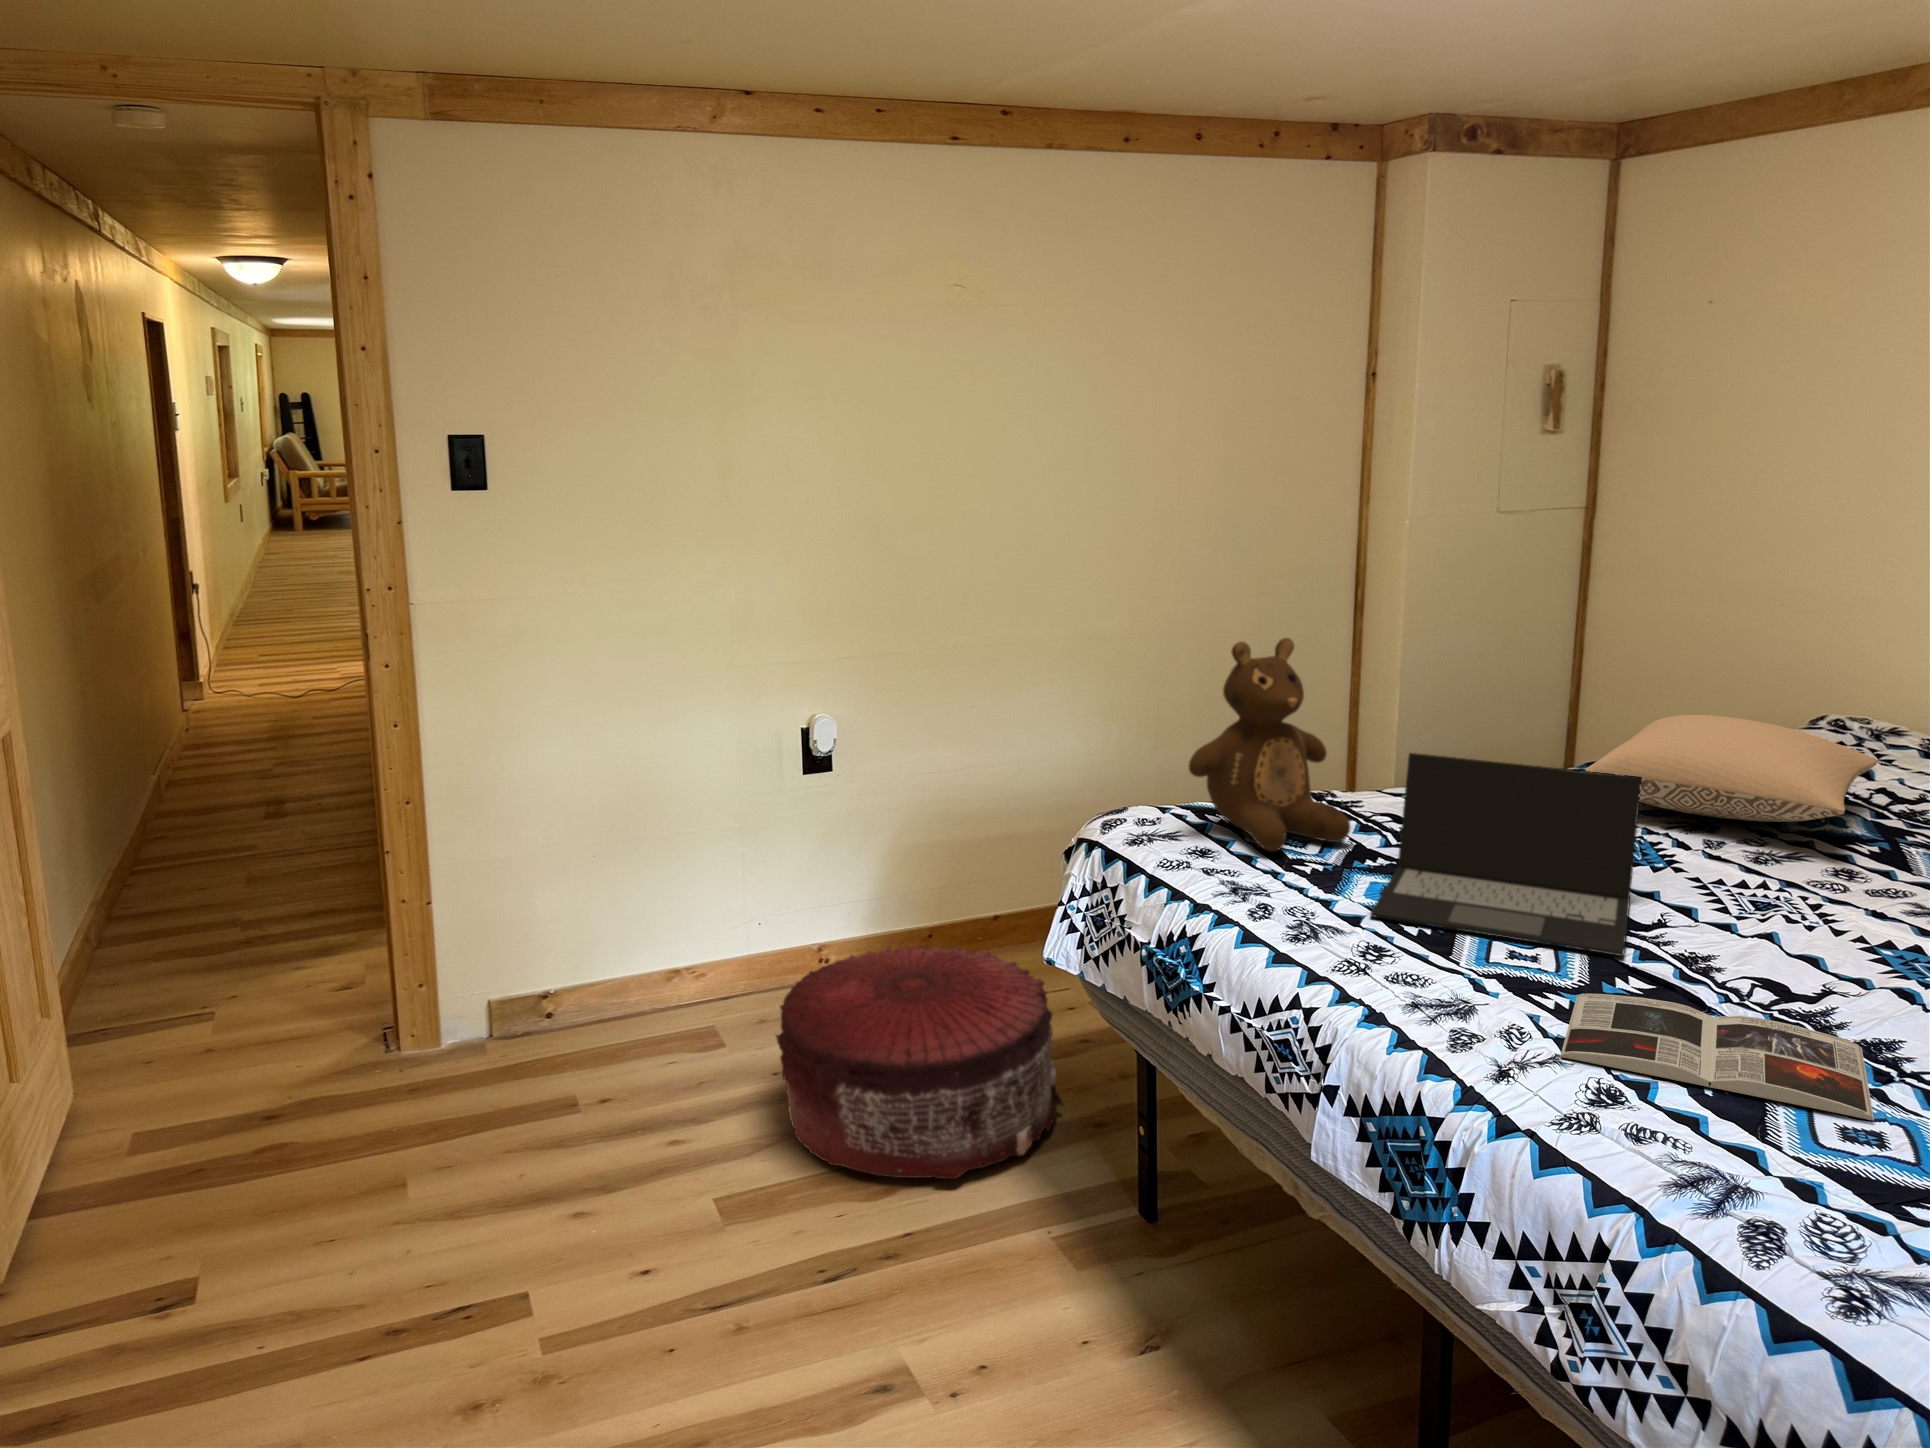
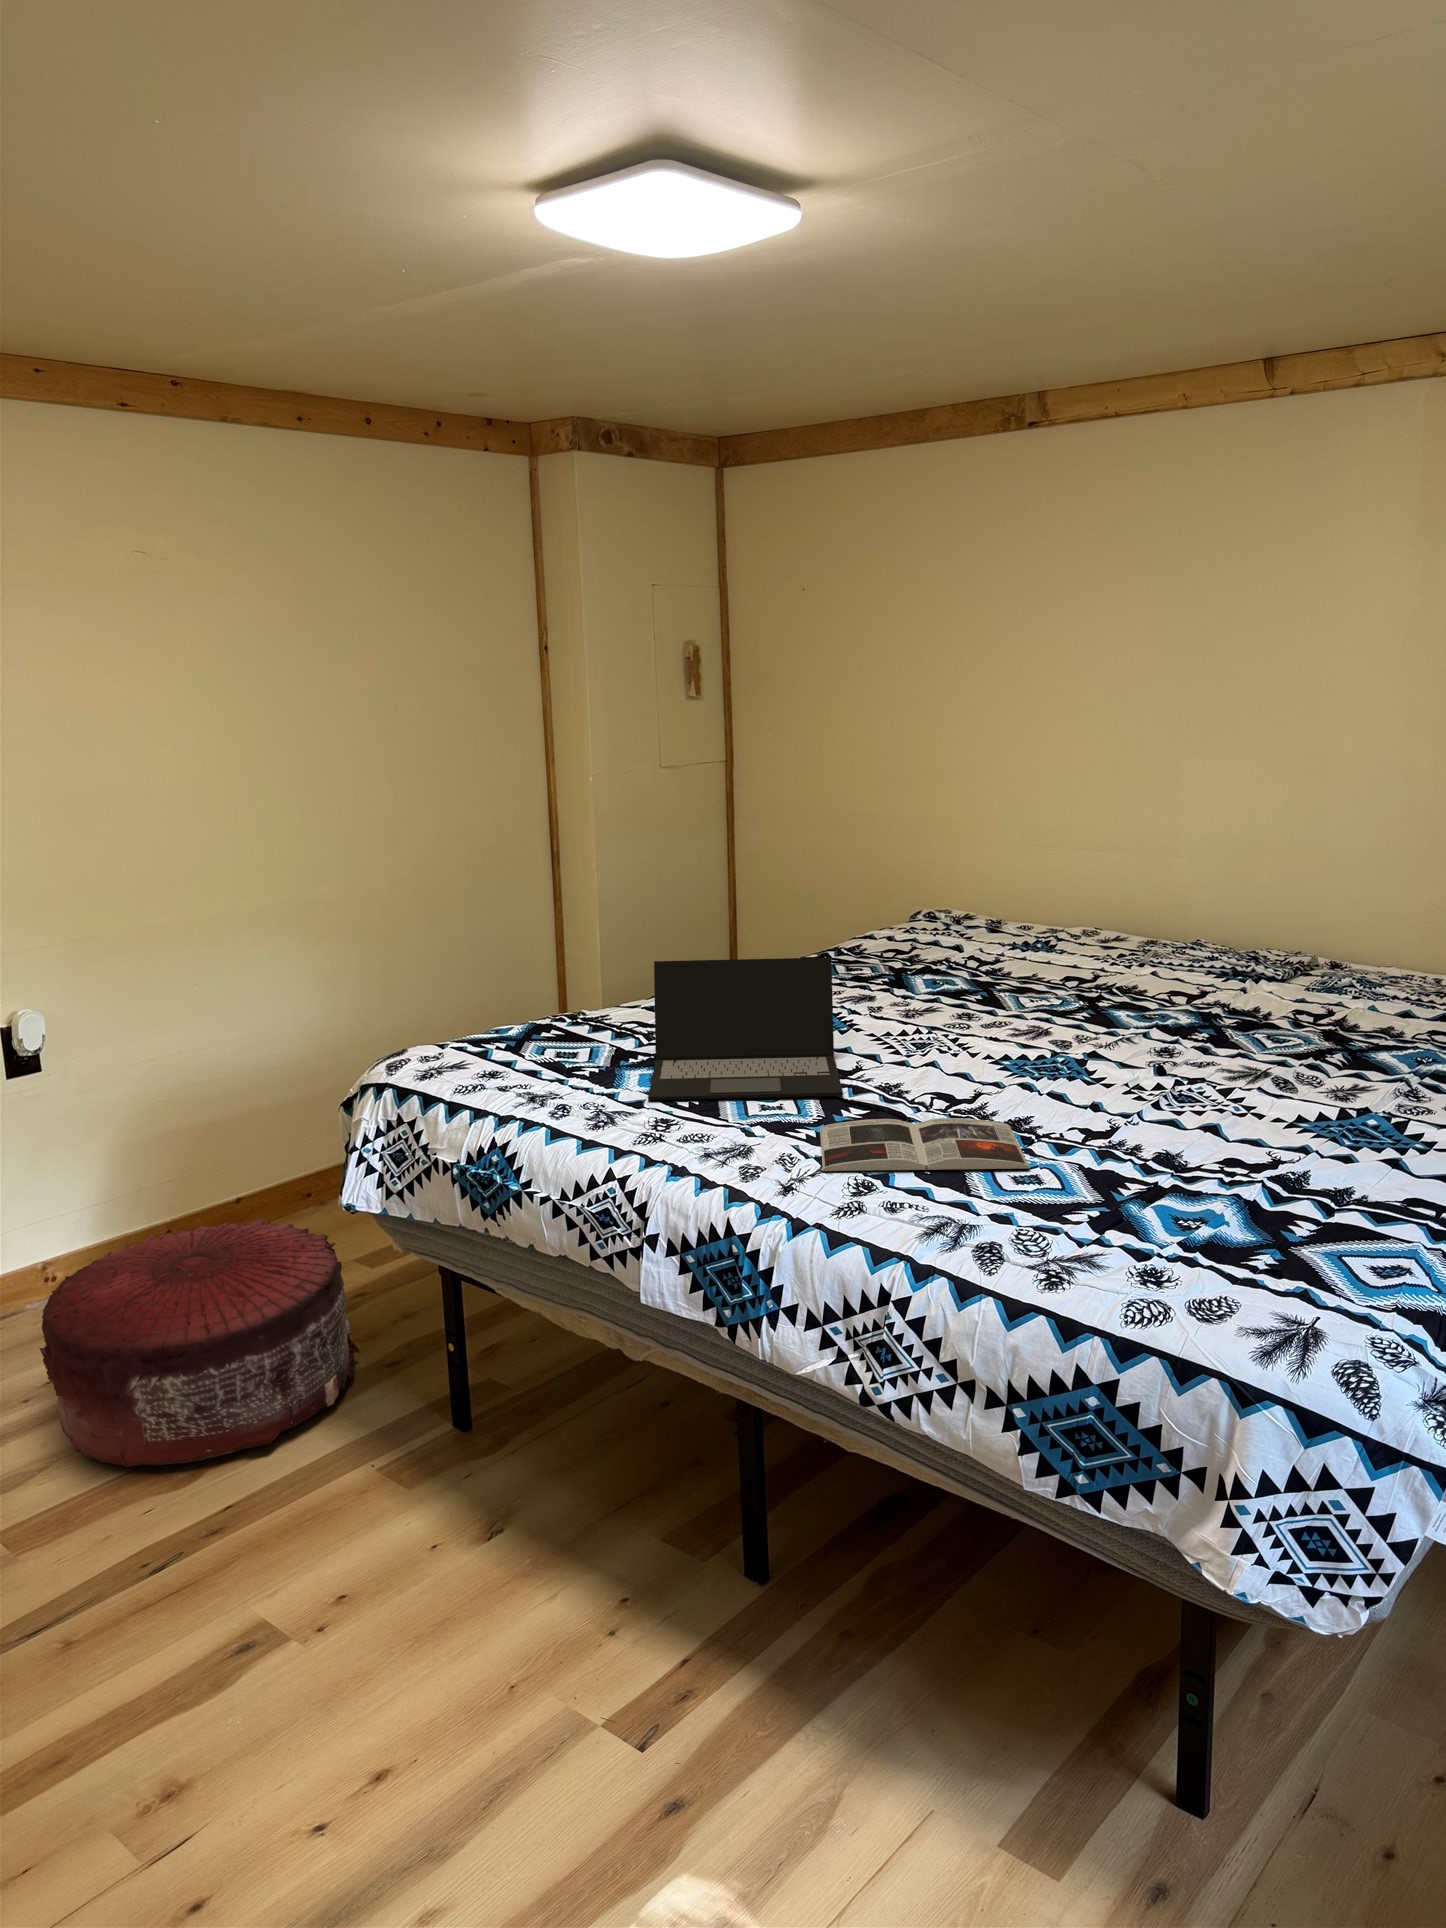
teddy bear: present [1189,638,1350,851] -> none [464,874,610,1064]
pillow: present [1585,715,1877,822] -> none [778,913,969,989]

